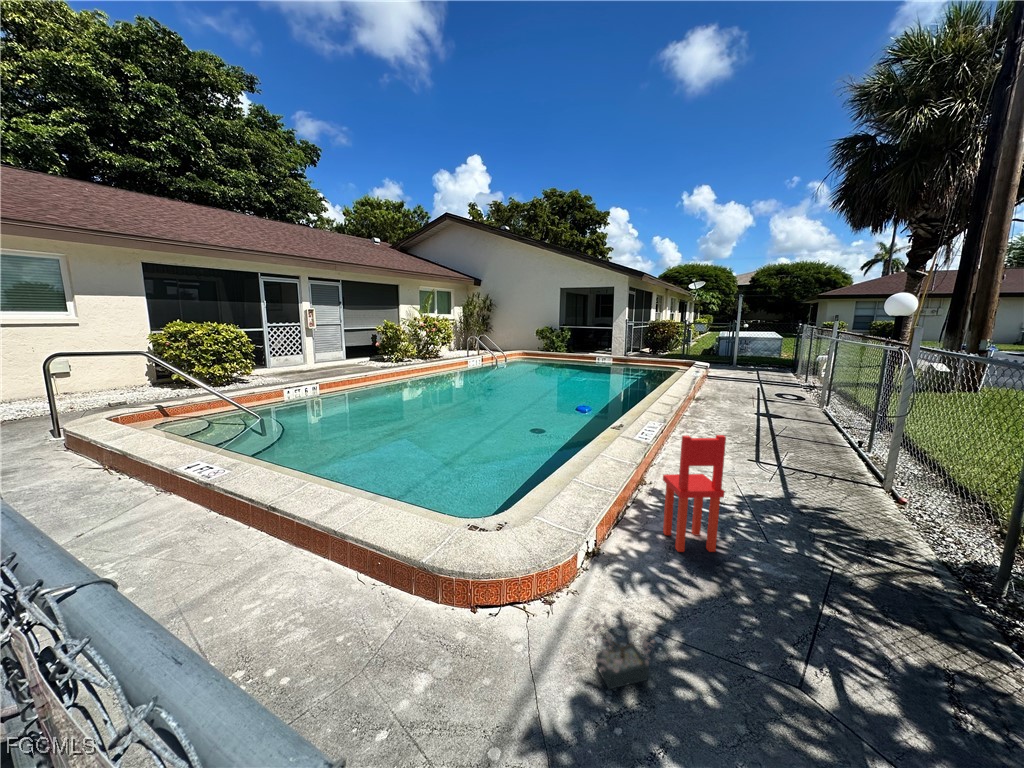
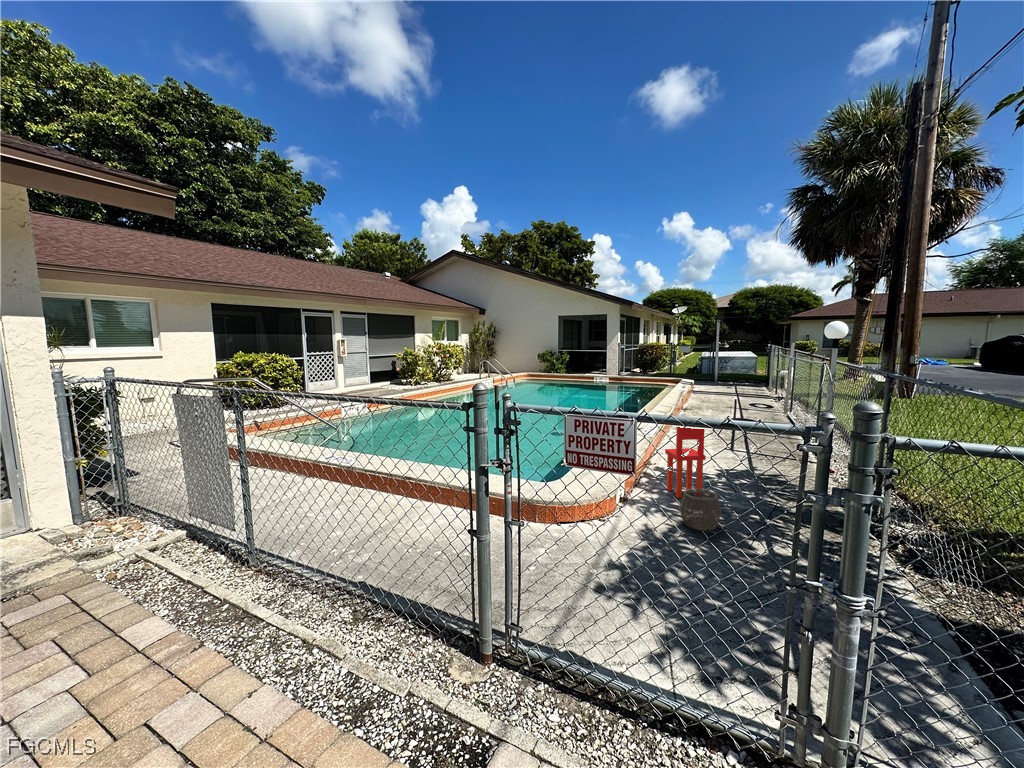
woven basket: none [678,554,749,635] -> present [680,489,721,531]
decorative plant: present [584,615,655,689] -> none [628,513,668,553]

